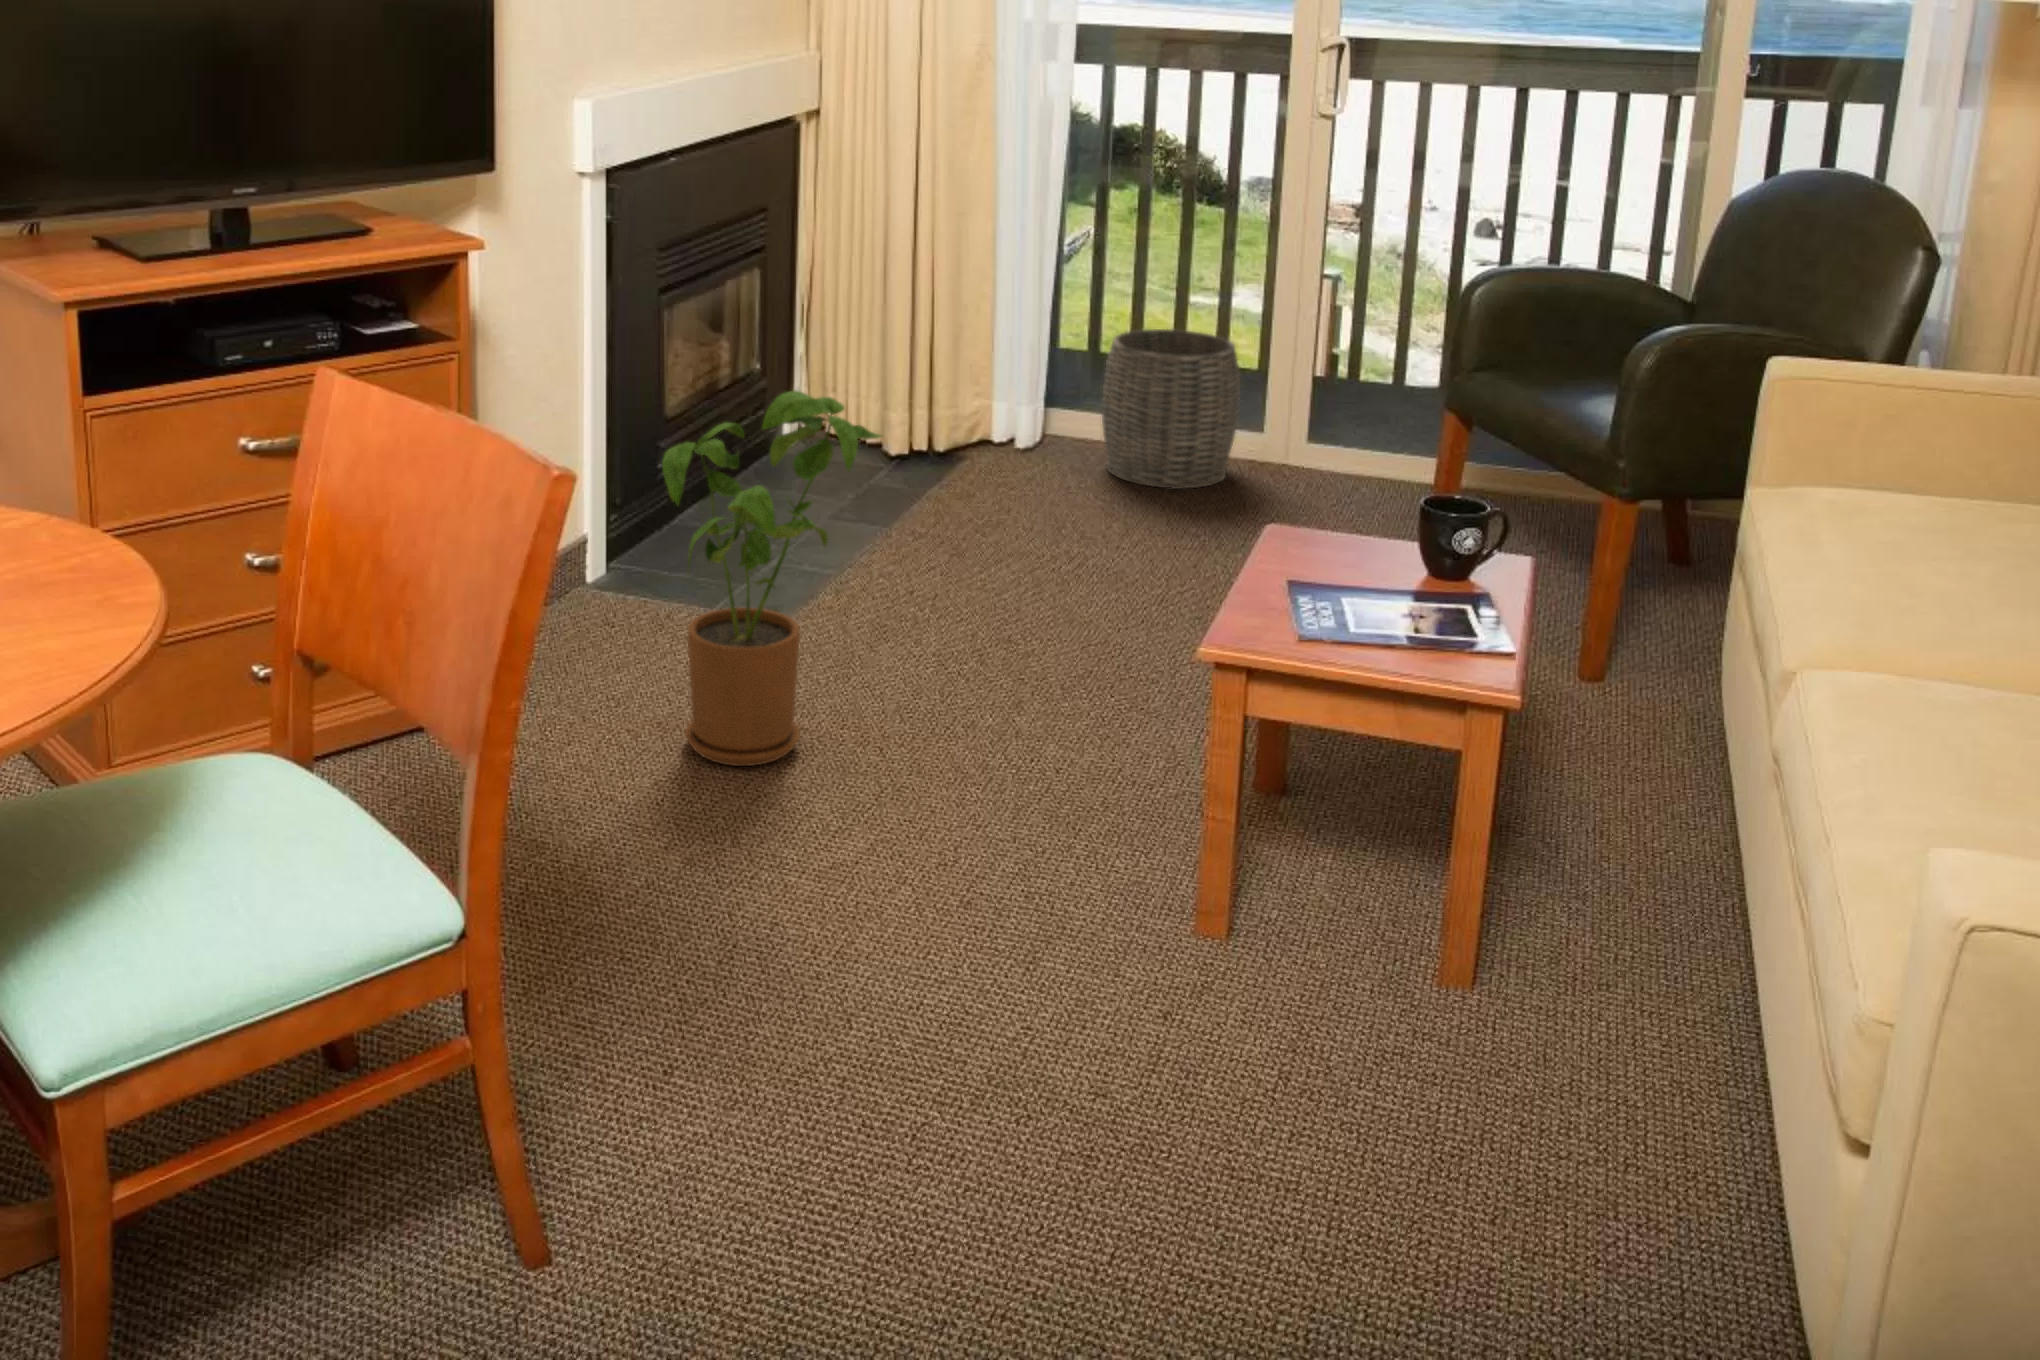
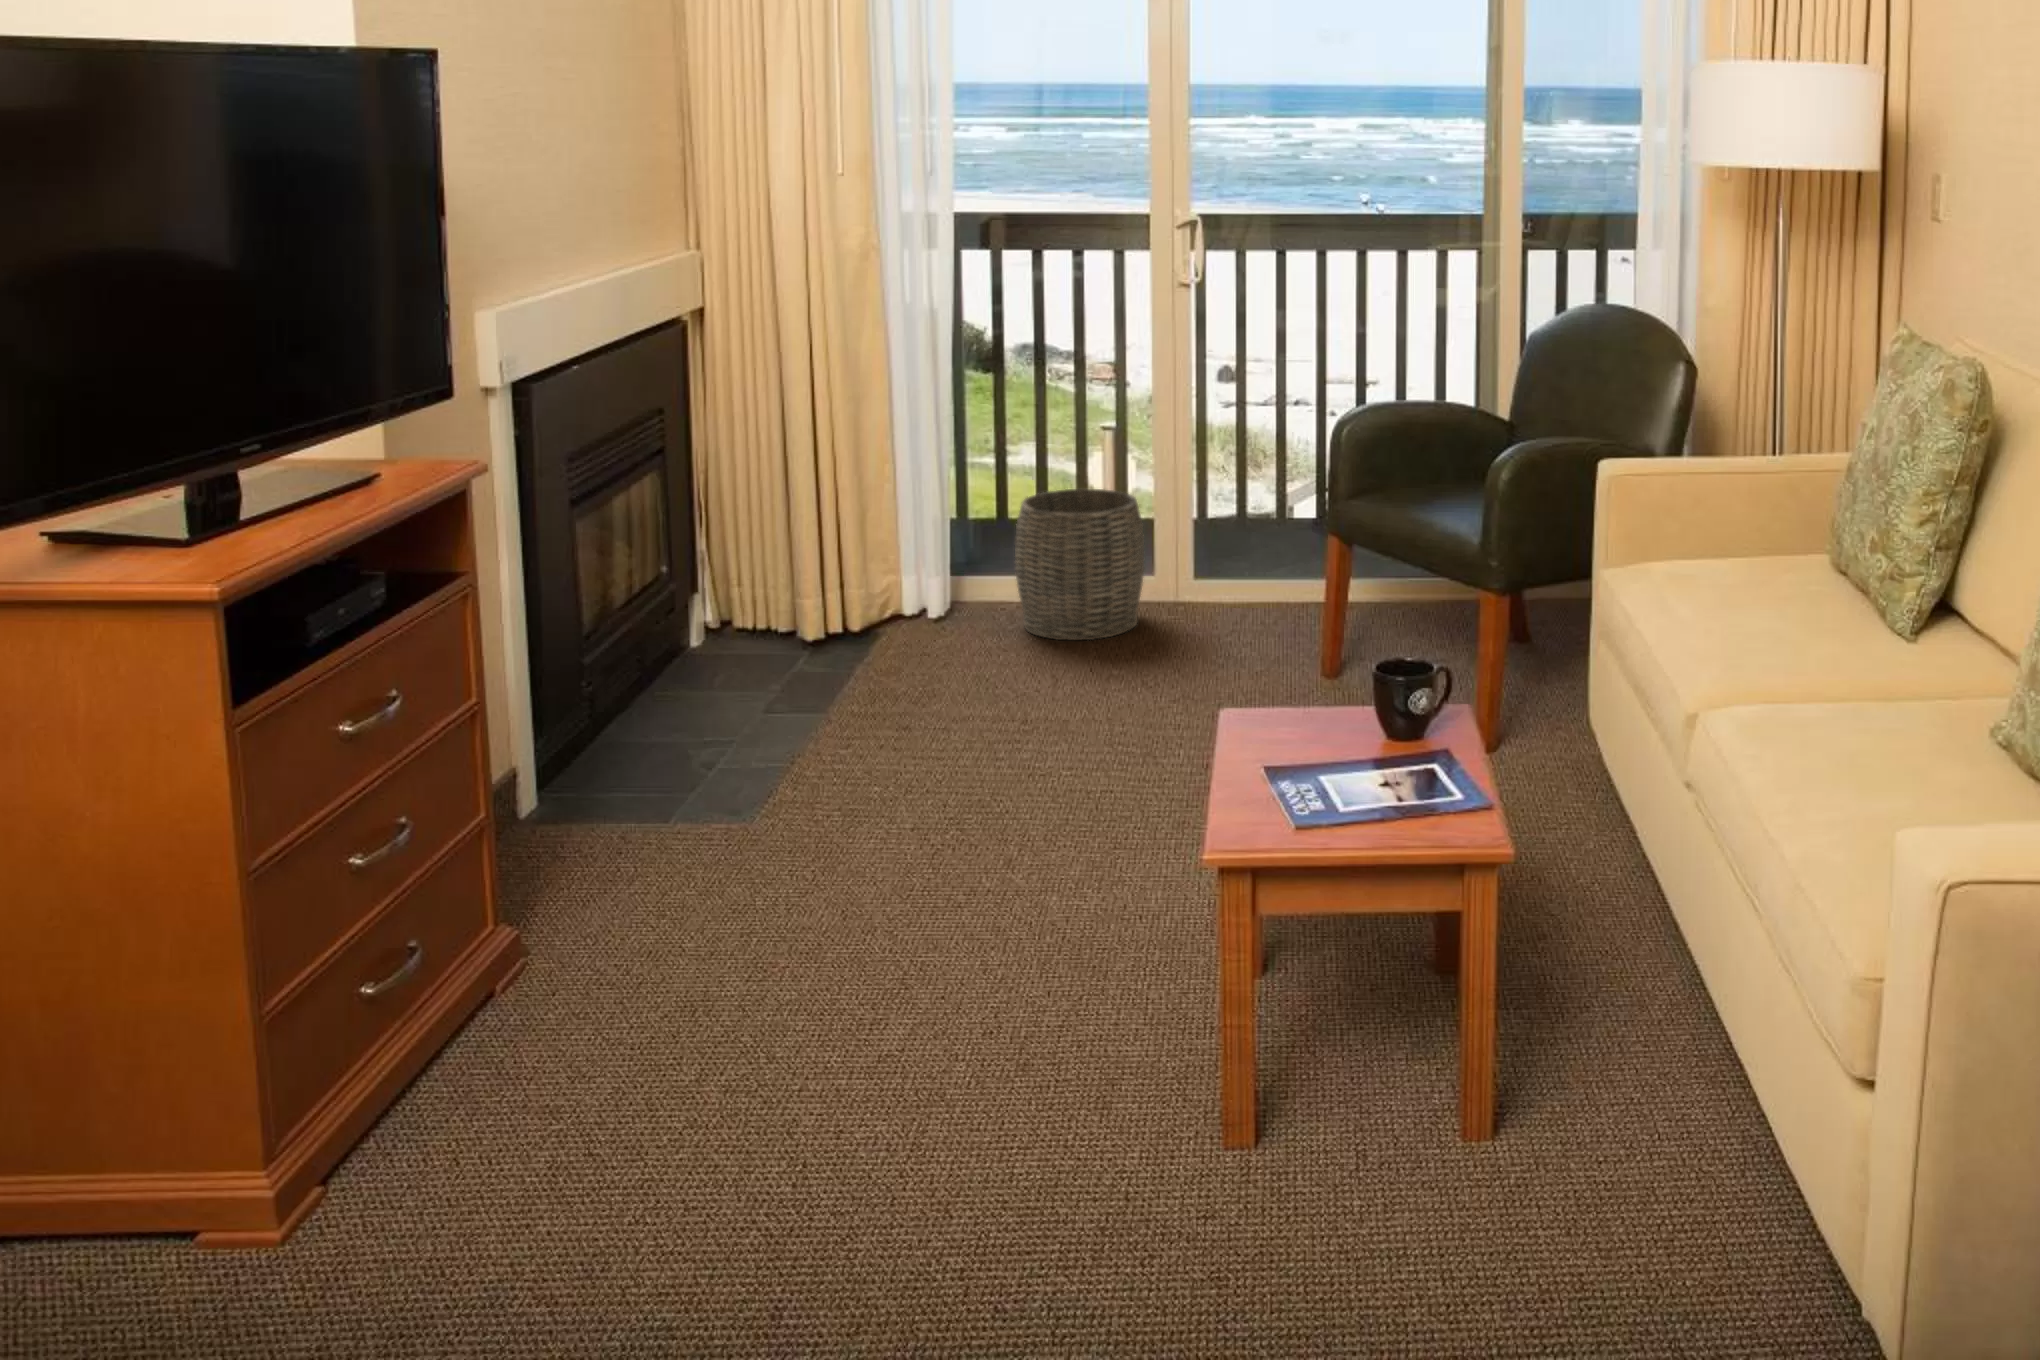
house plant: present [662,390,881,766] -> none [634,585,874,989]

